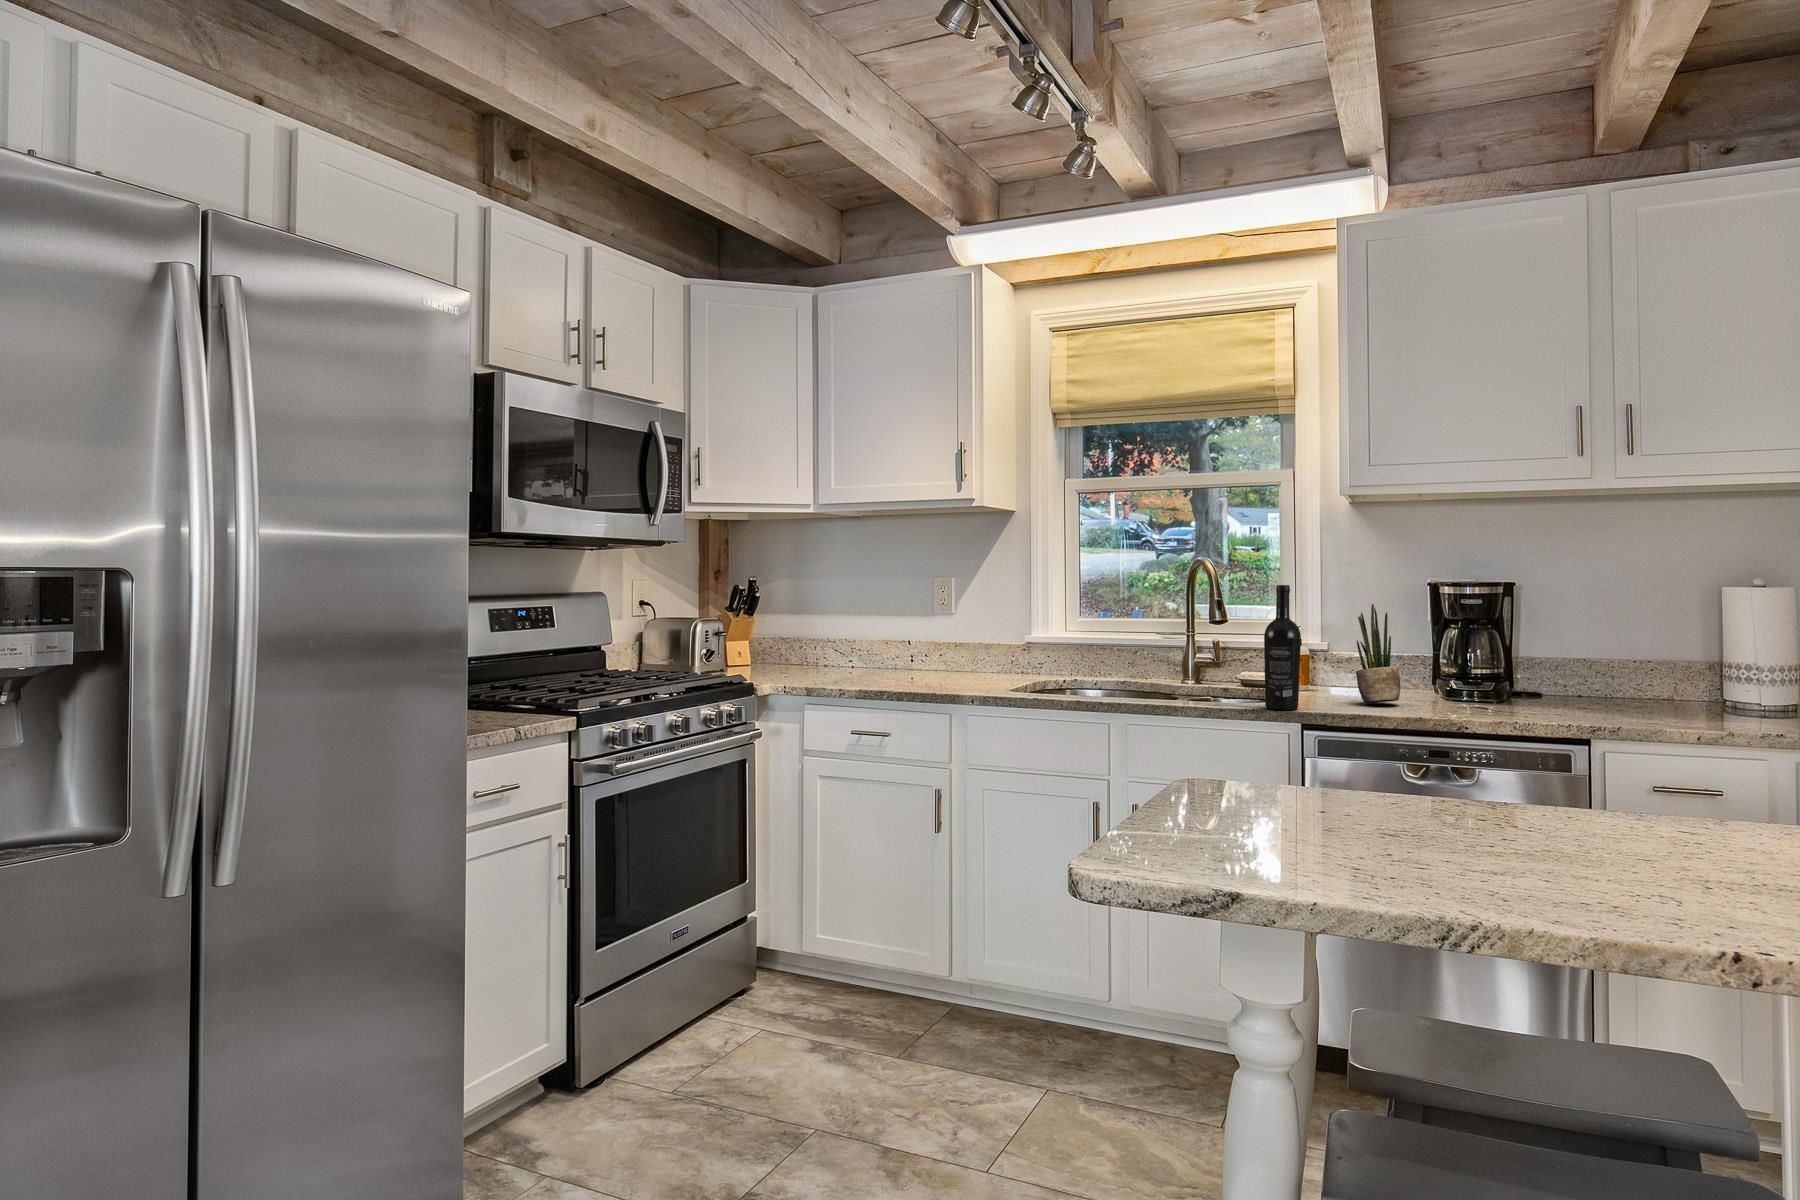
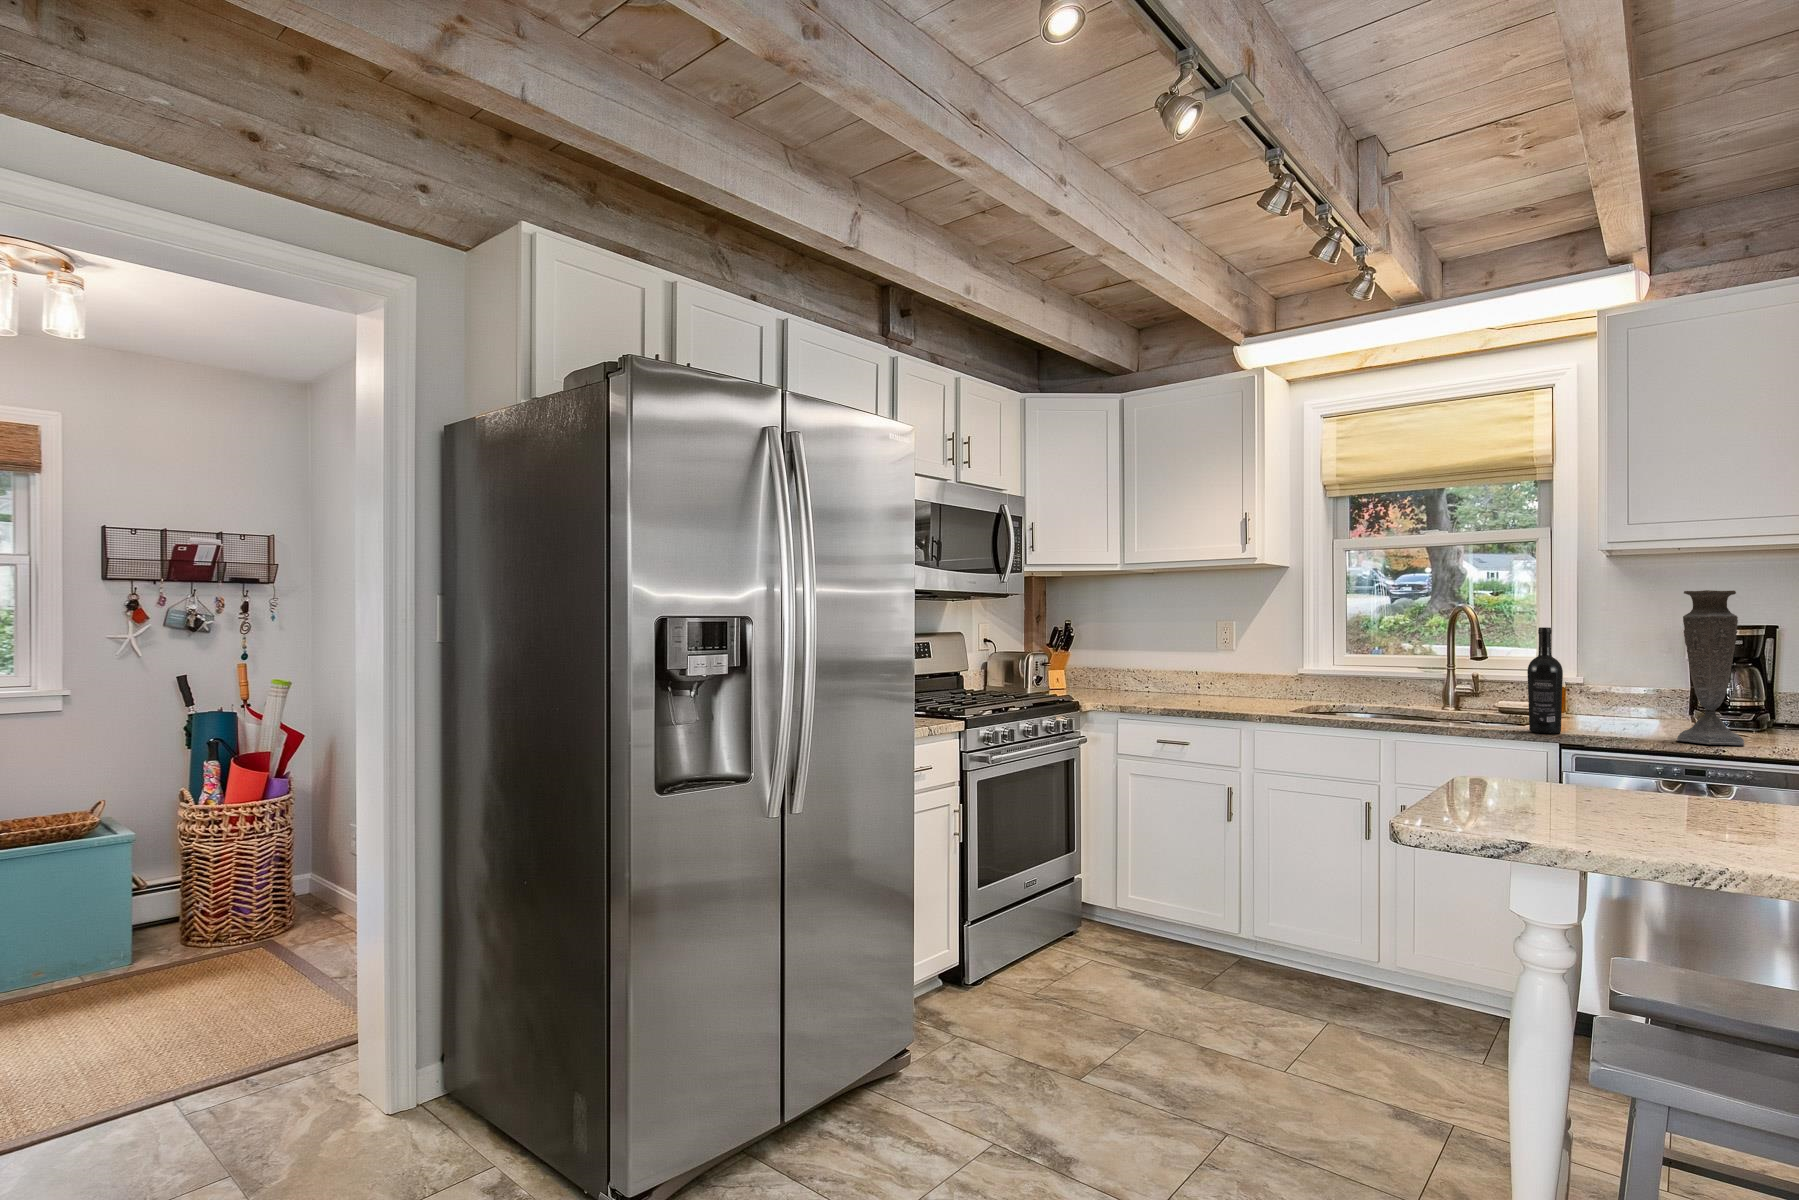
vase: none [1415,541,1481,718] -> present [1677,590,1744,745]
potted plant: present [1356,604,1400,703] -> none [1616,643,1660,729]

